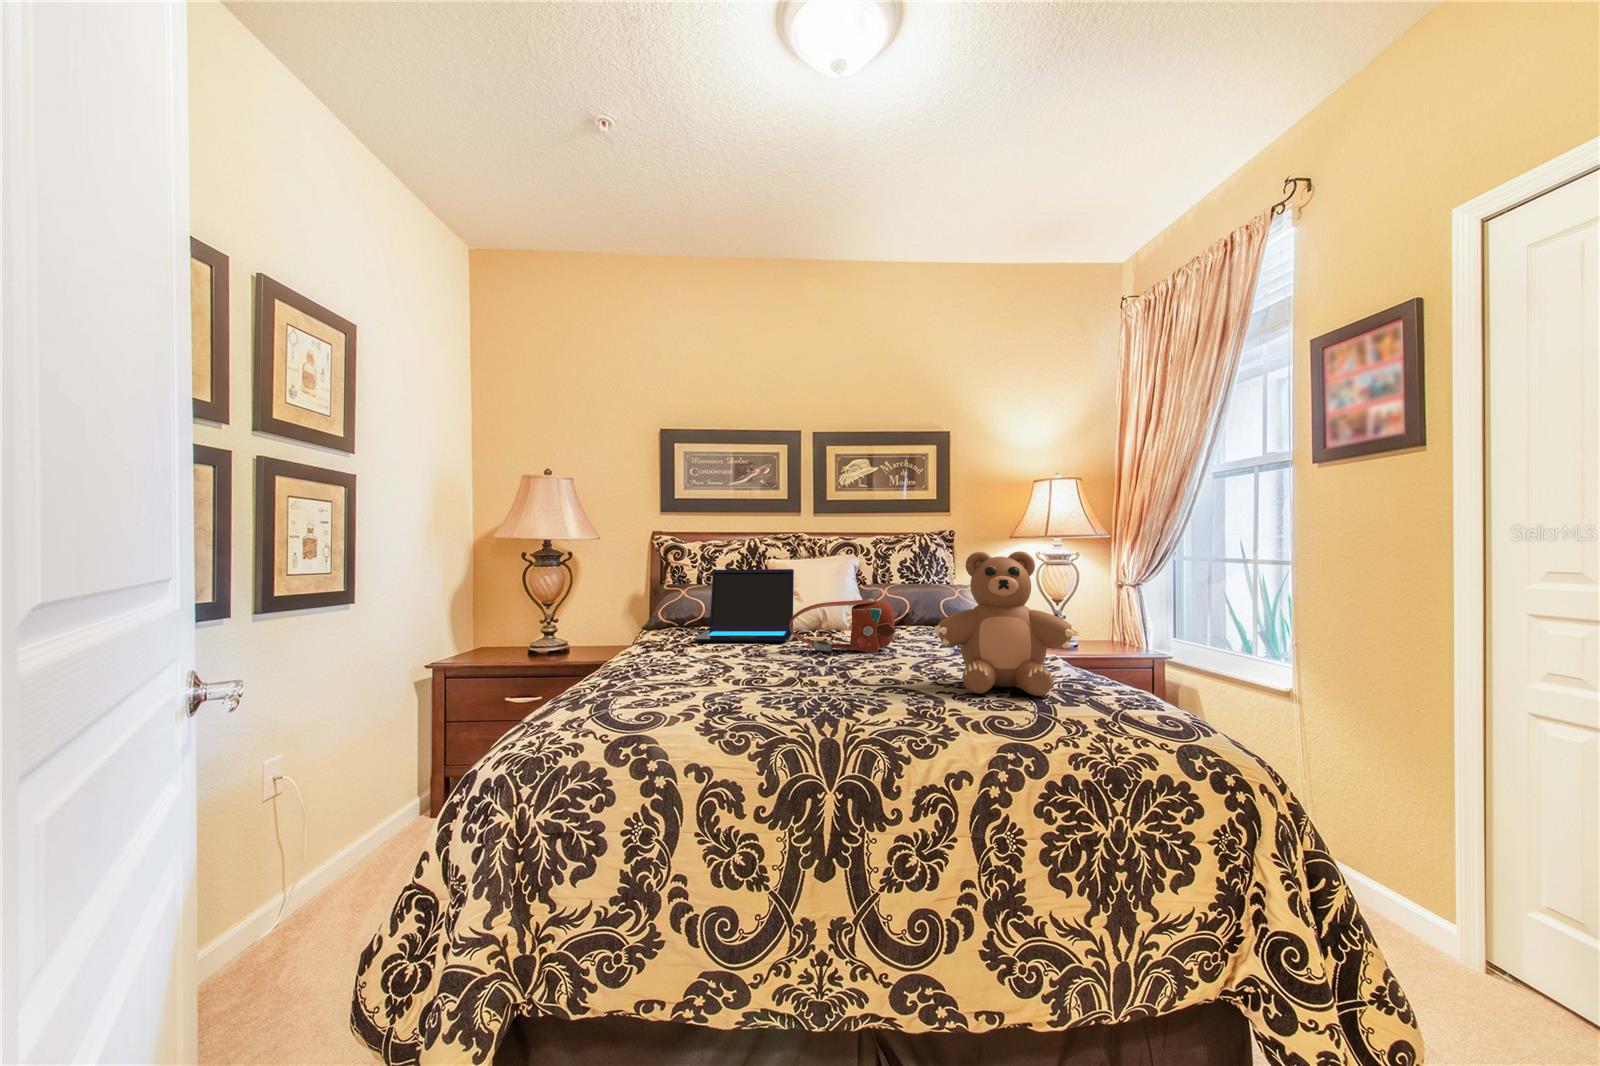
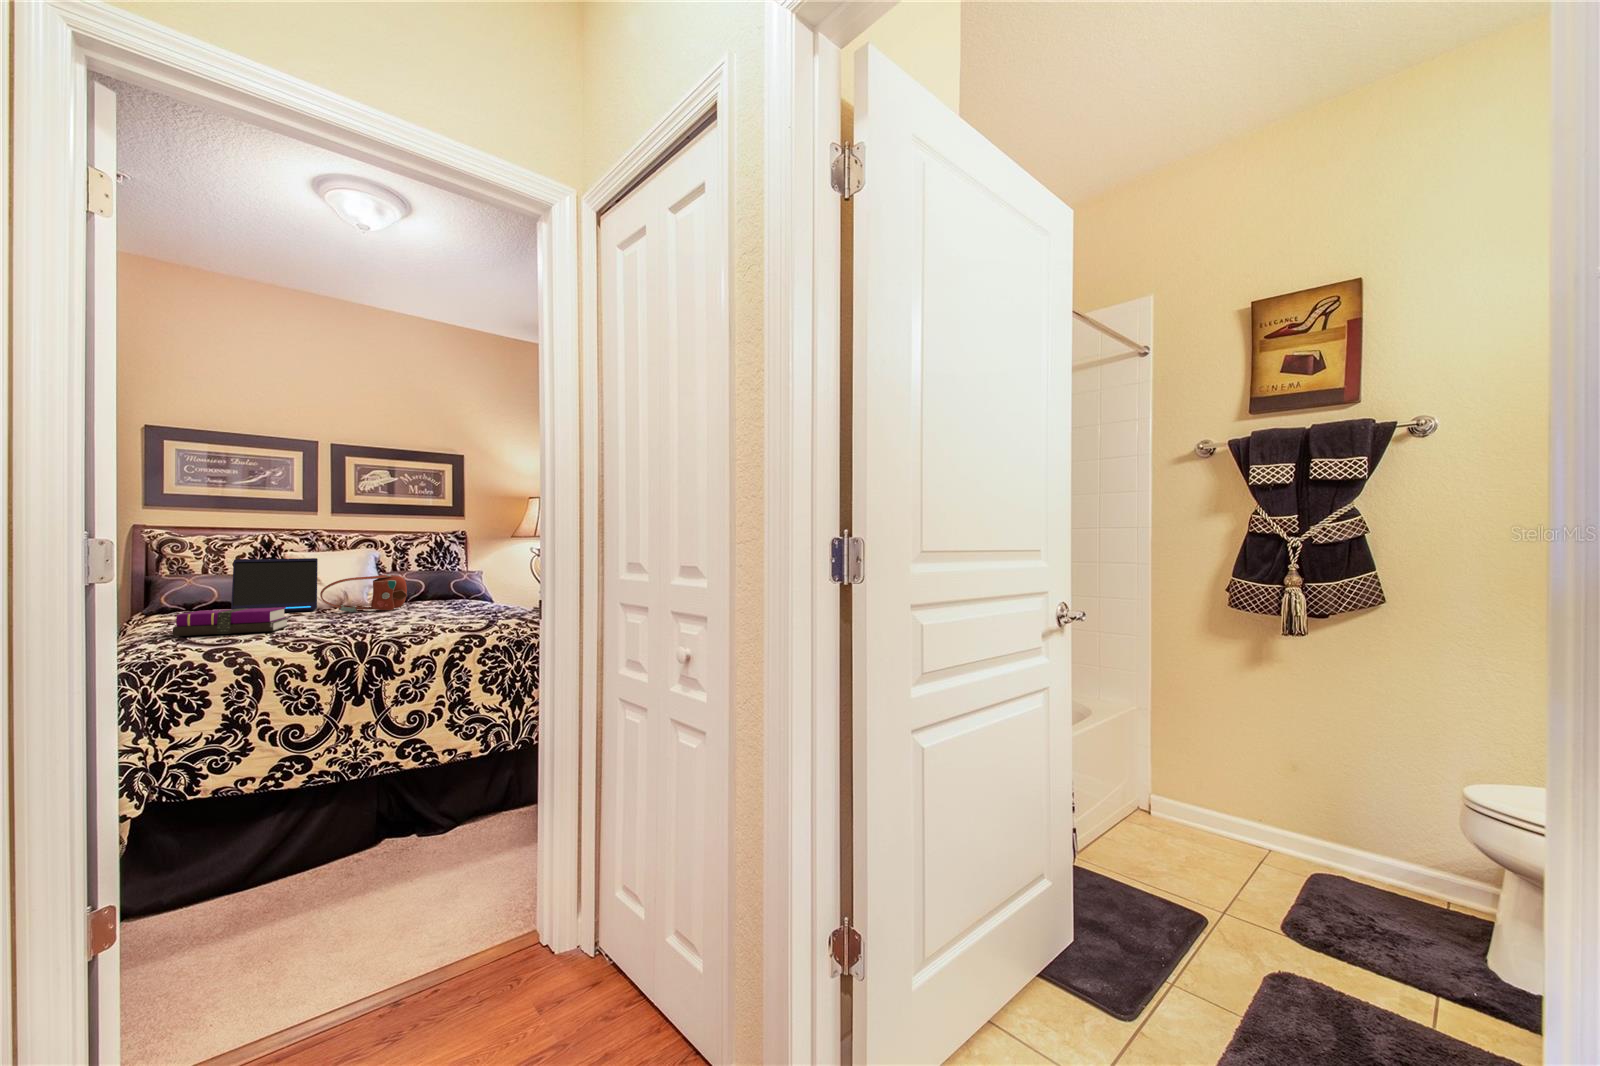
teddy bear: present [932,551,1079,696] -> none [428,541,514,617]
notebook: none [587,655,737,709] -> present [173,607,288,636]

